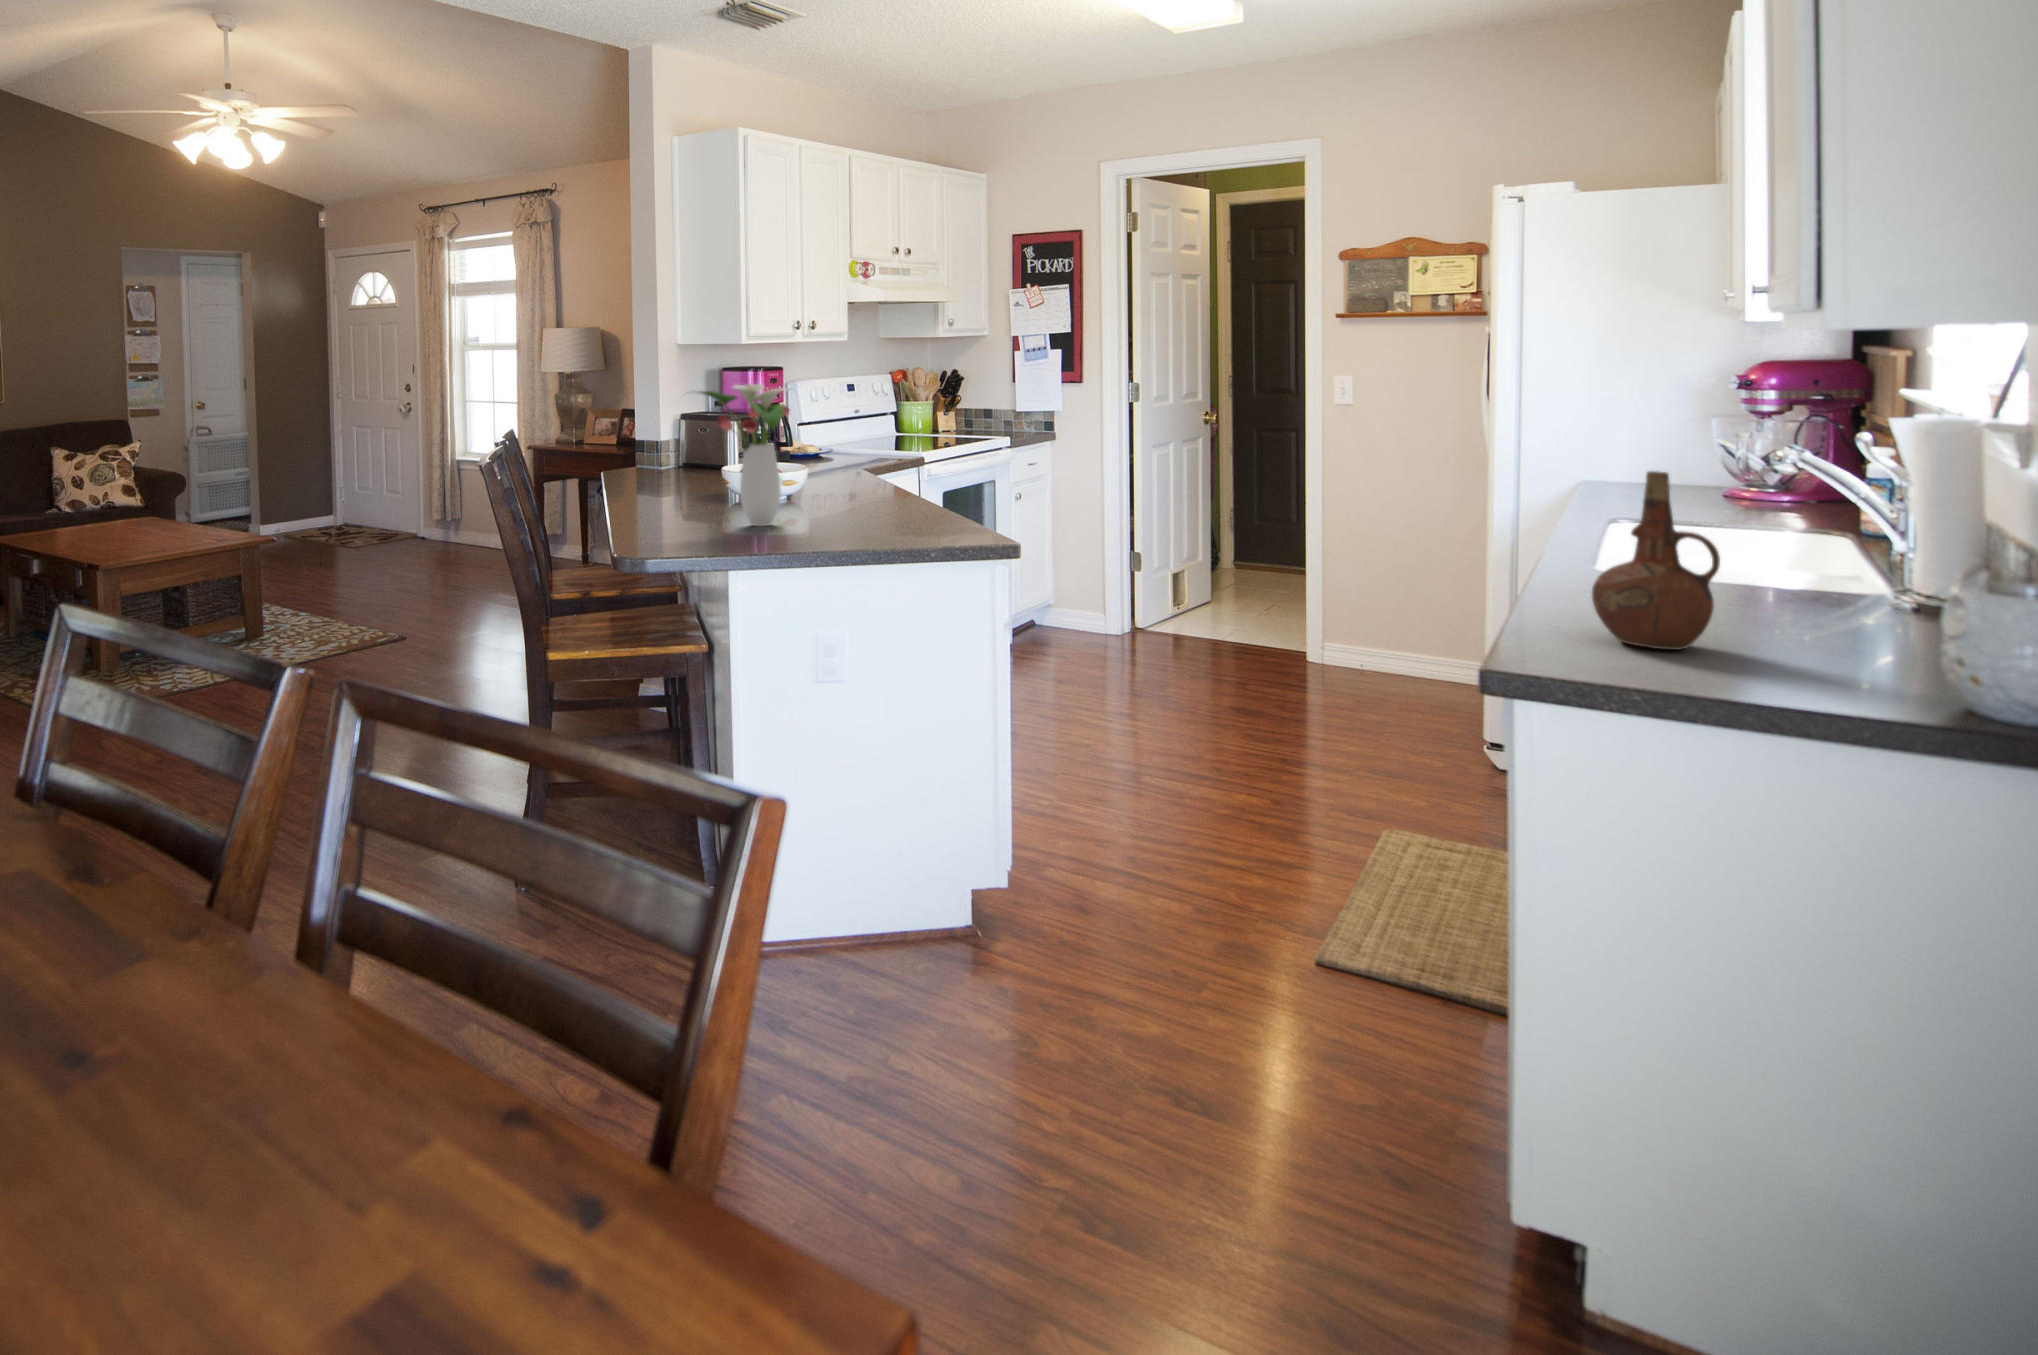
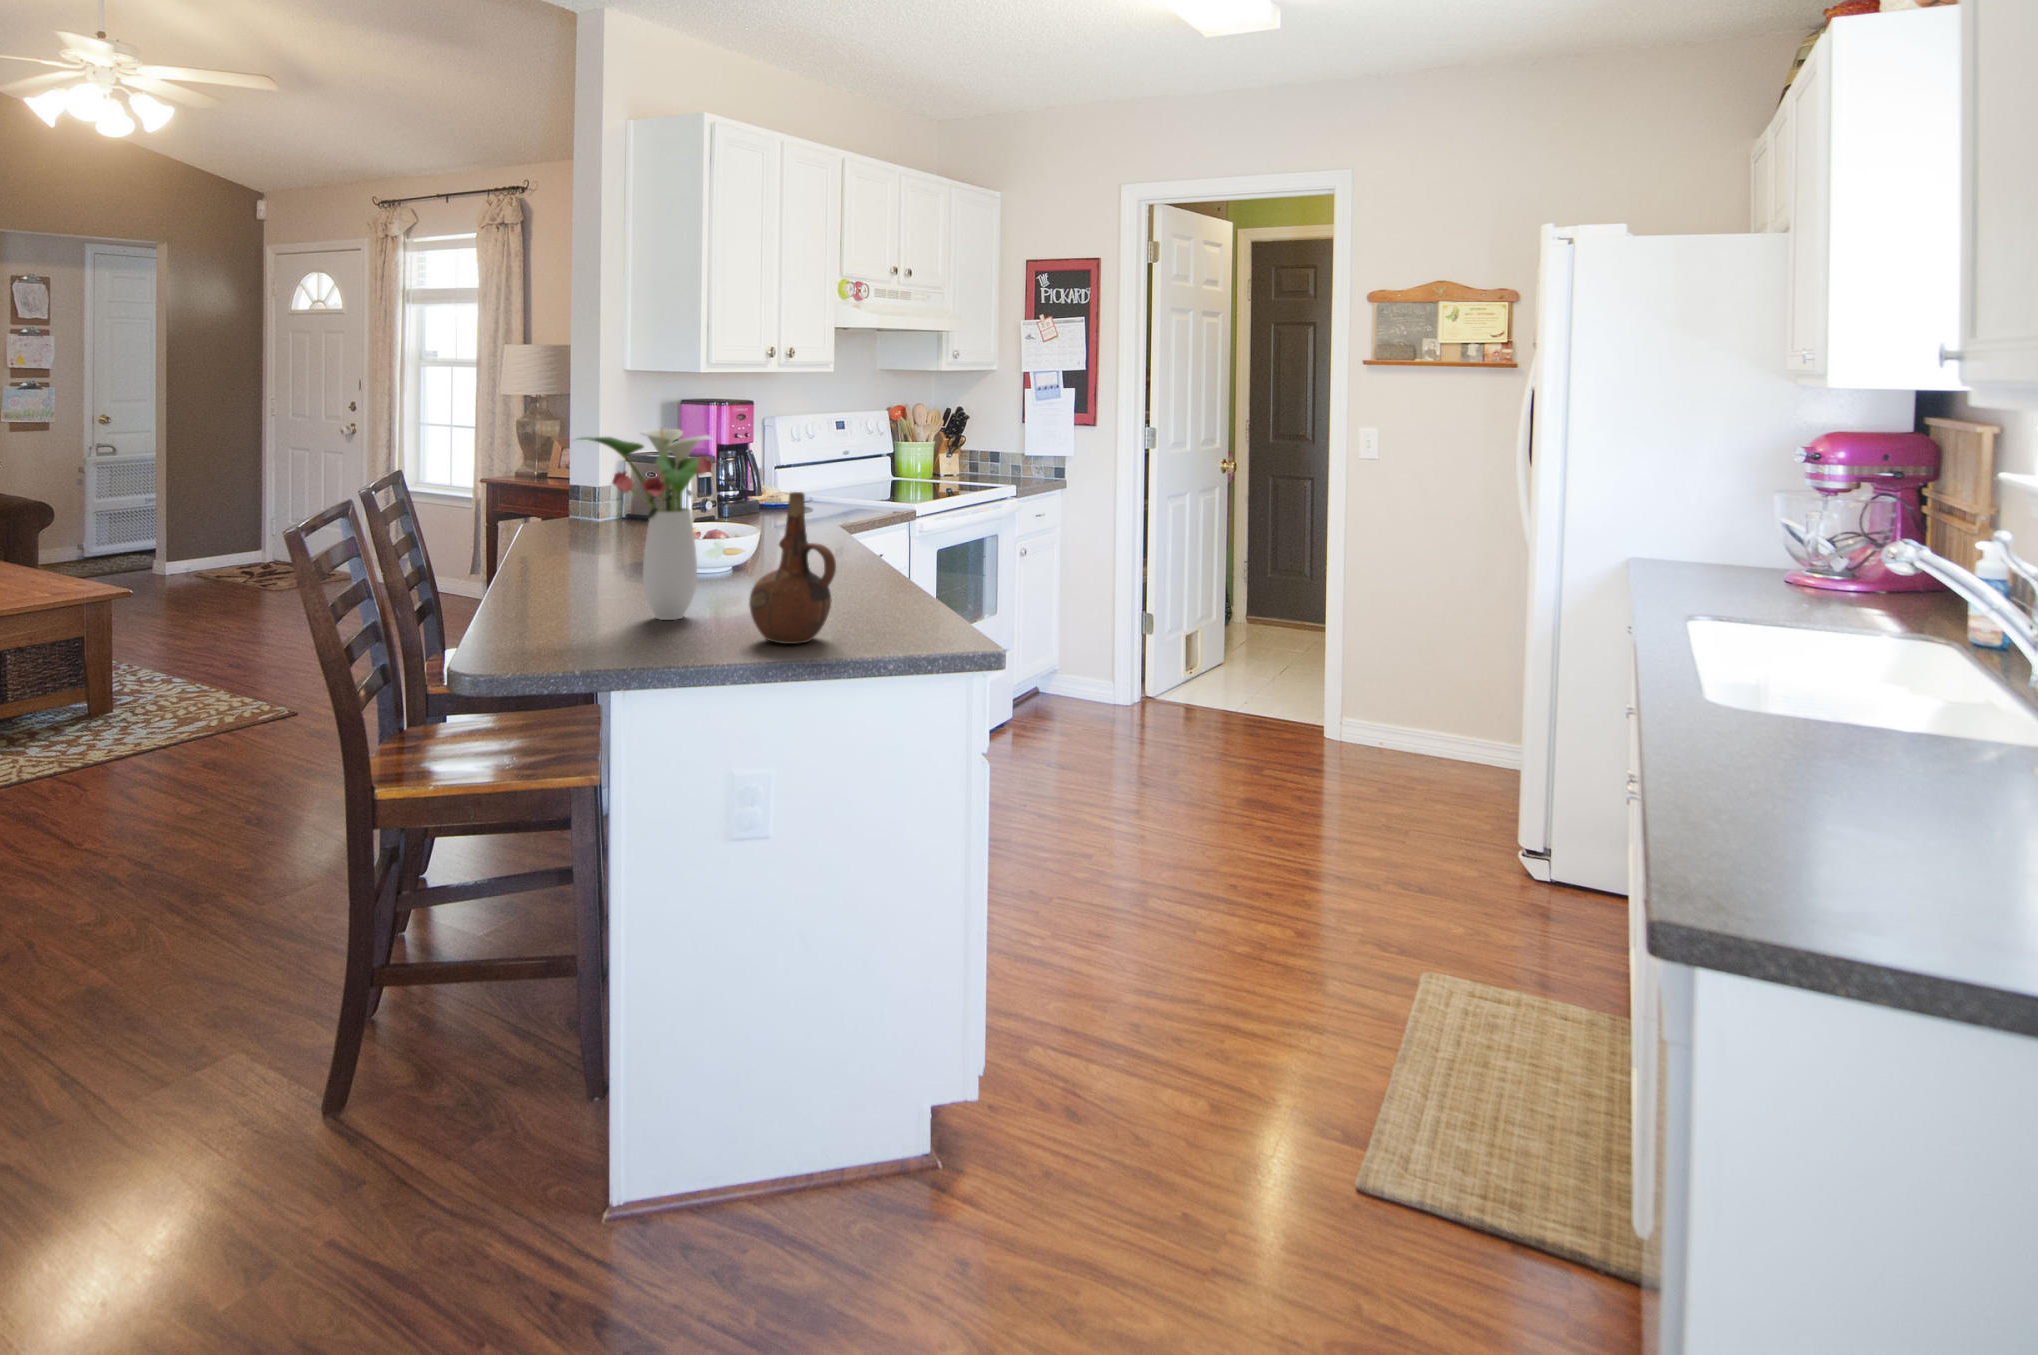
ceramic pitcher: present [1592,471,1720,650] -> present [749,492,836,644]

